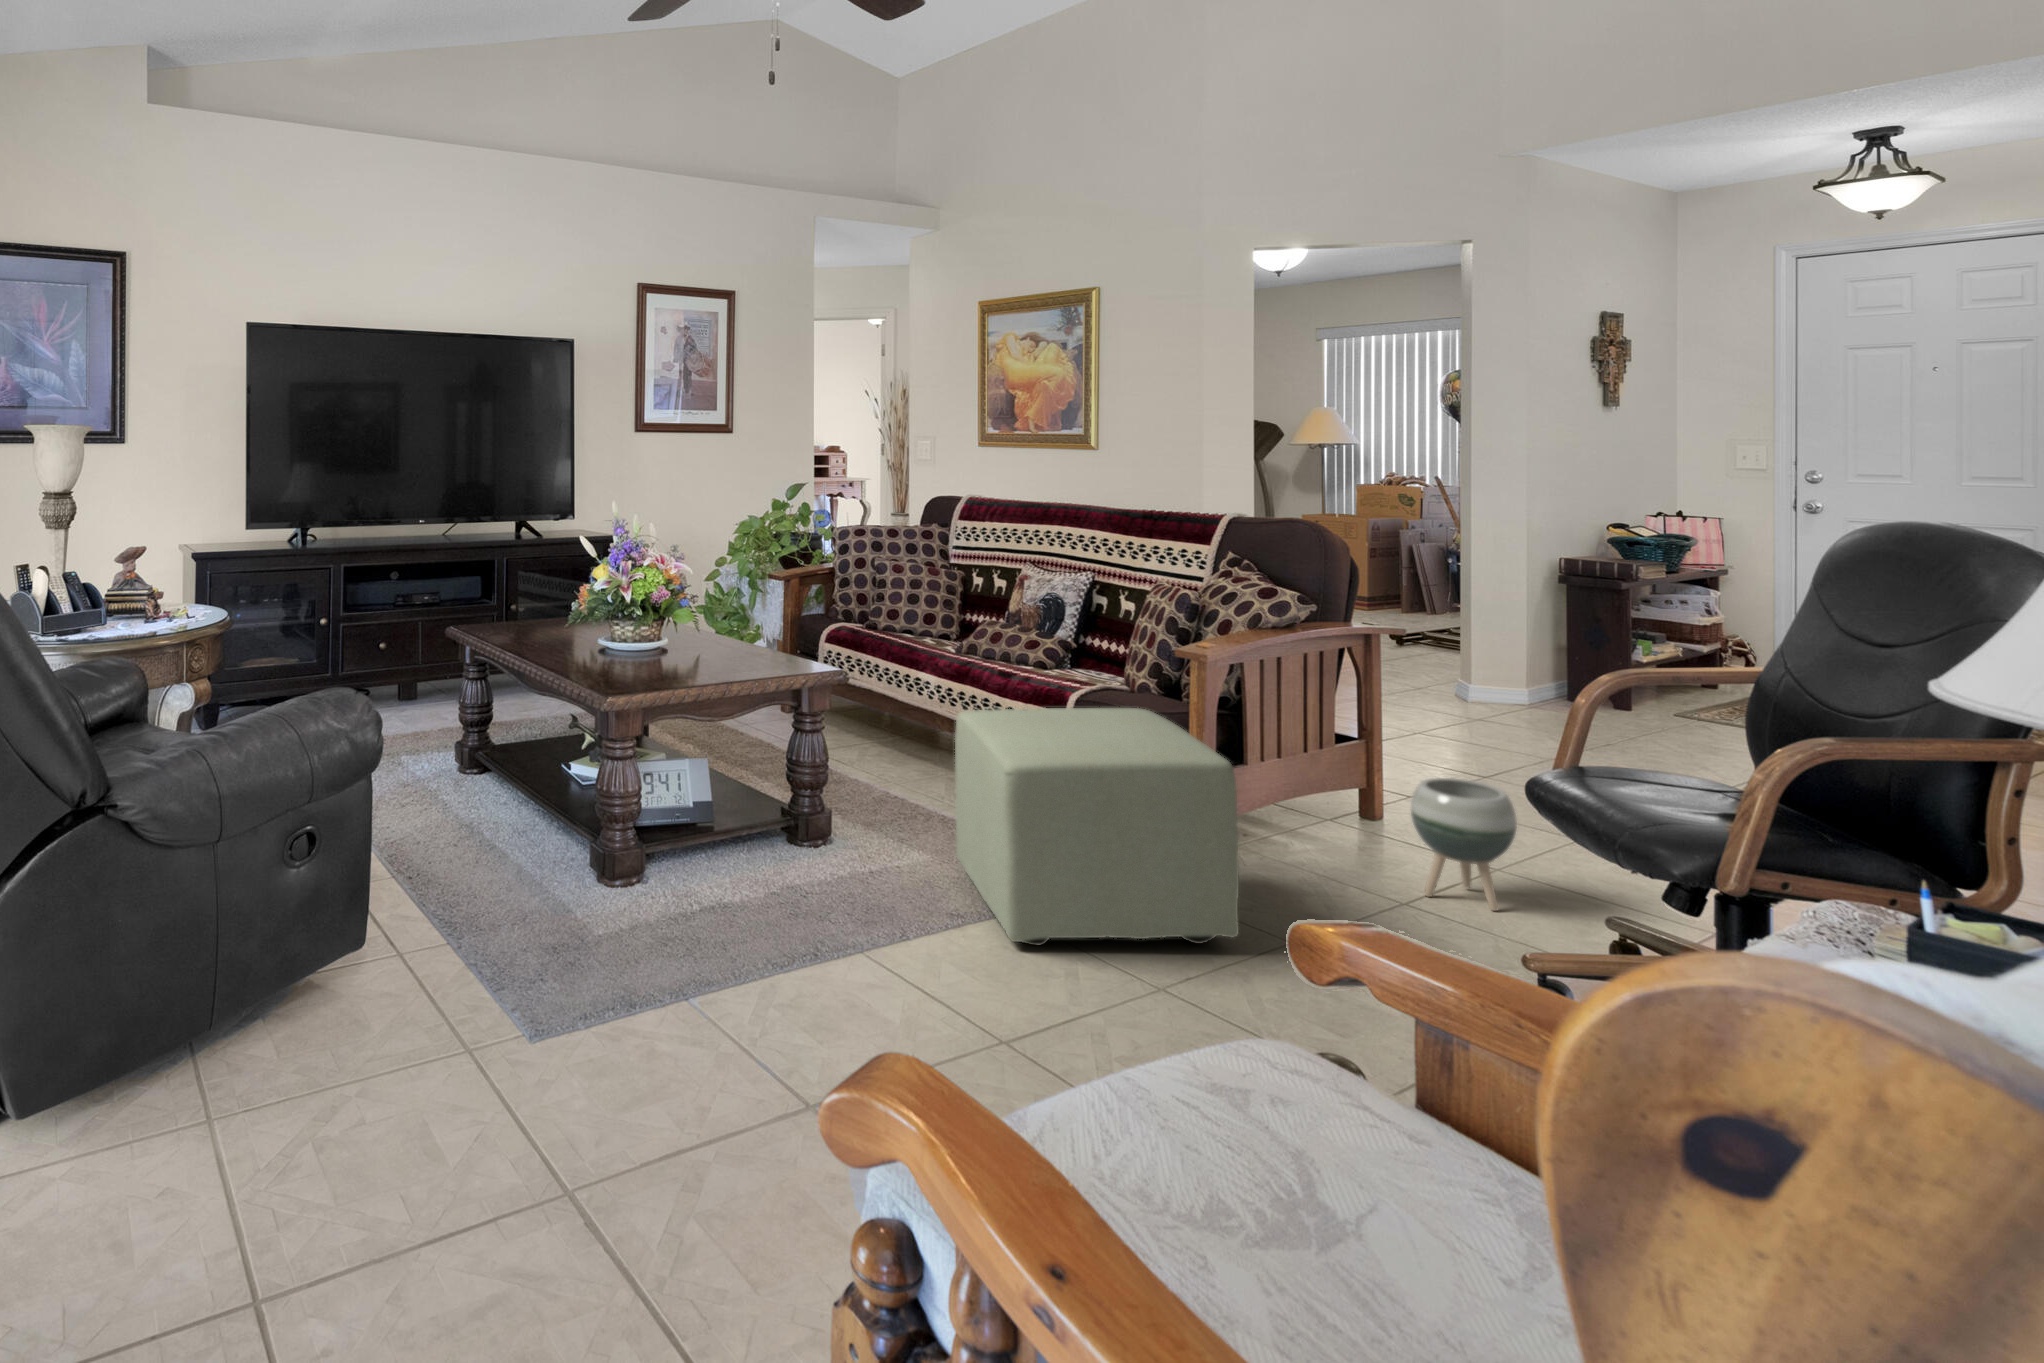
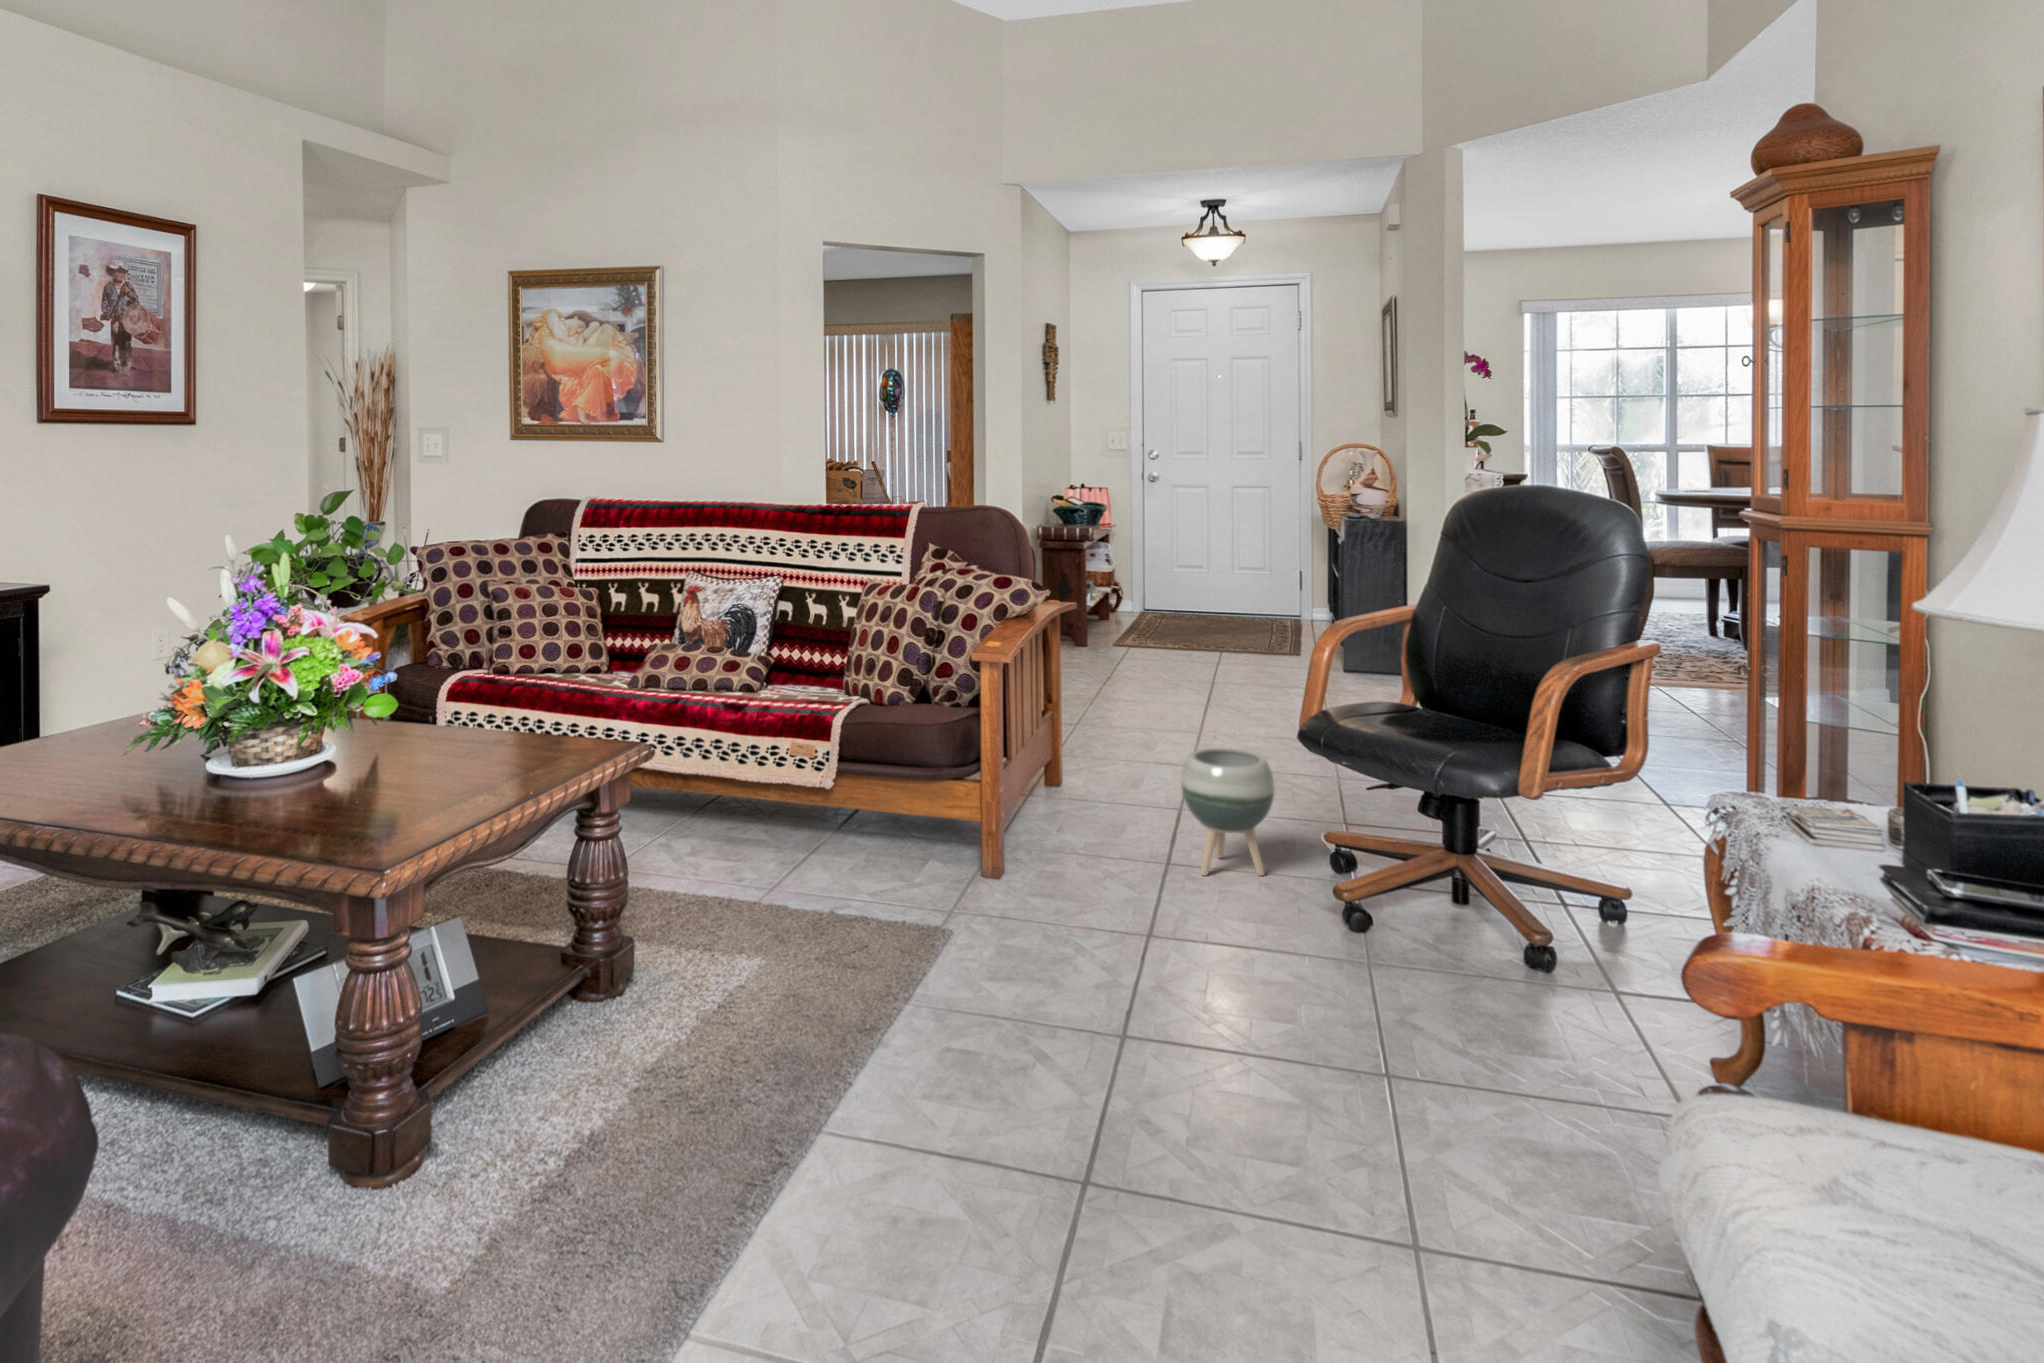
ottoman: present [955,708,1239,945] -> none [786,726,1157,1070]

